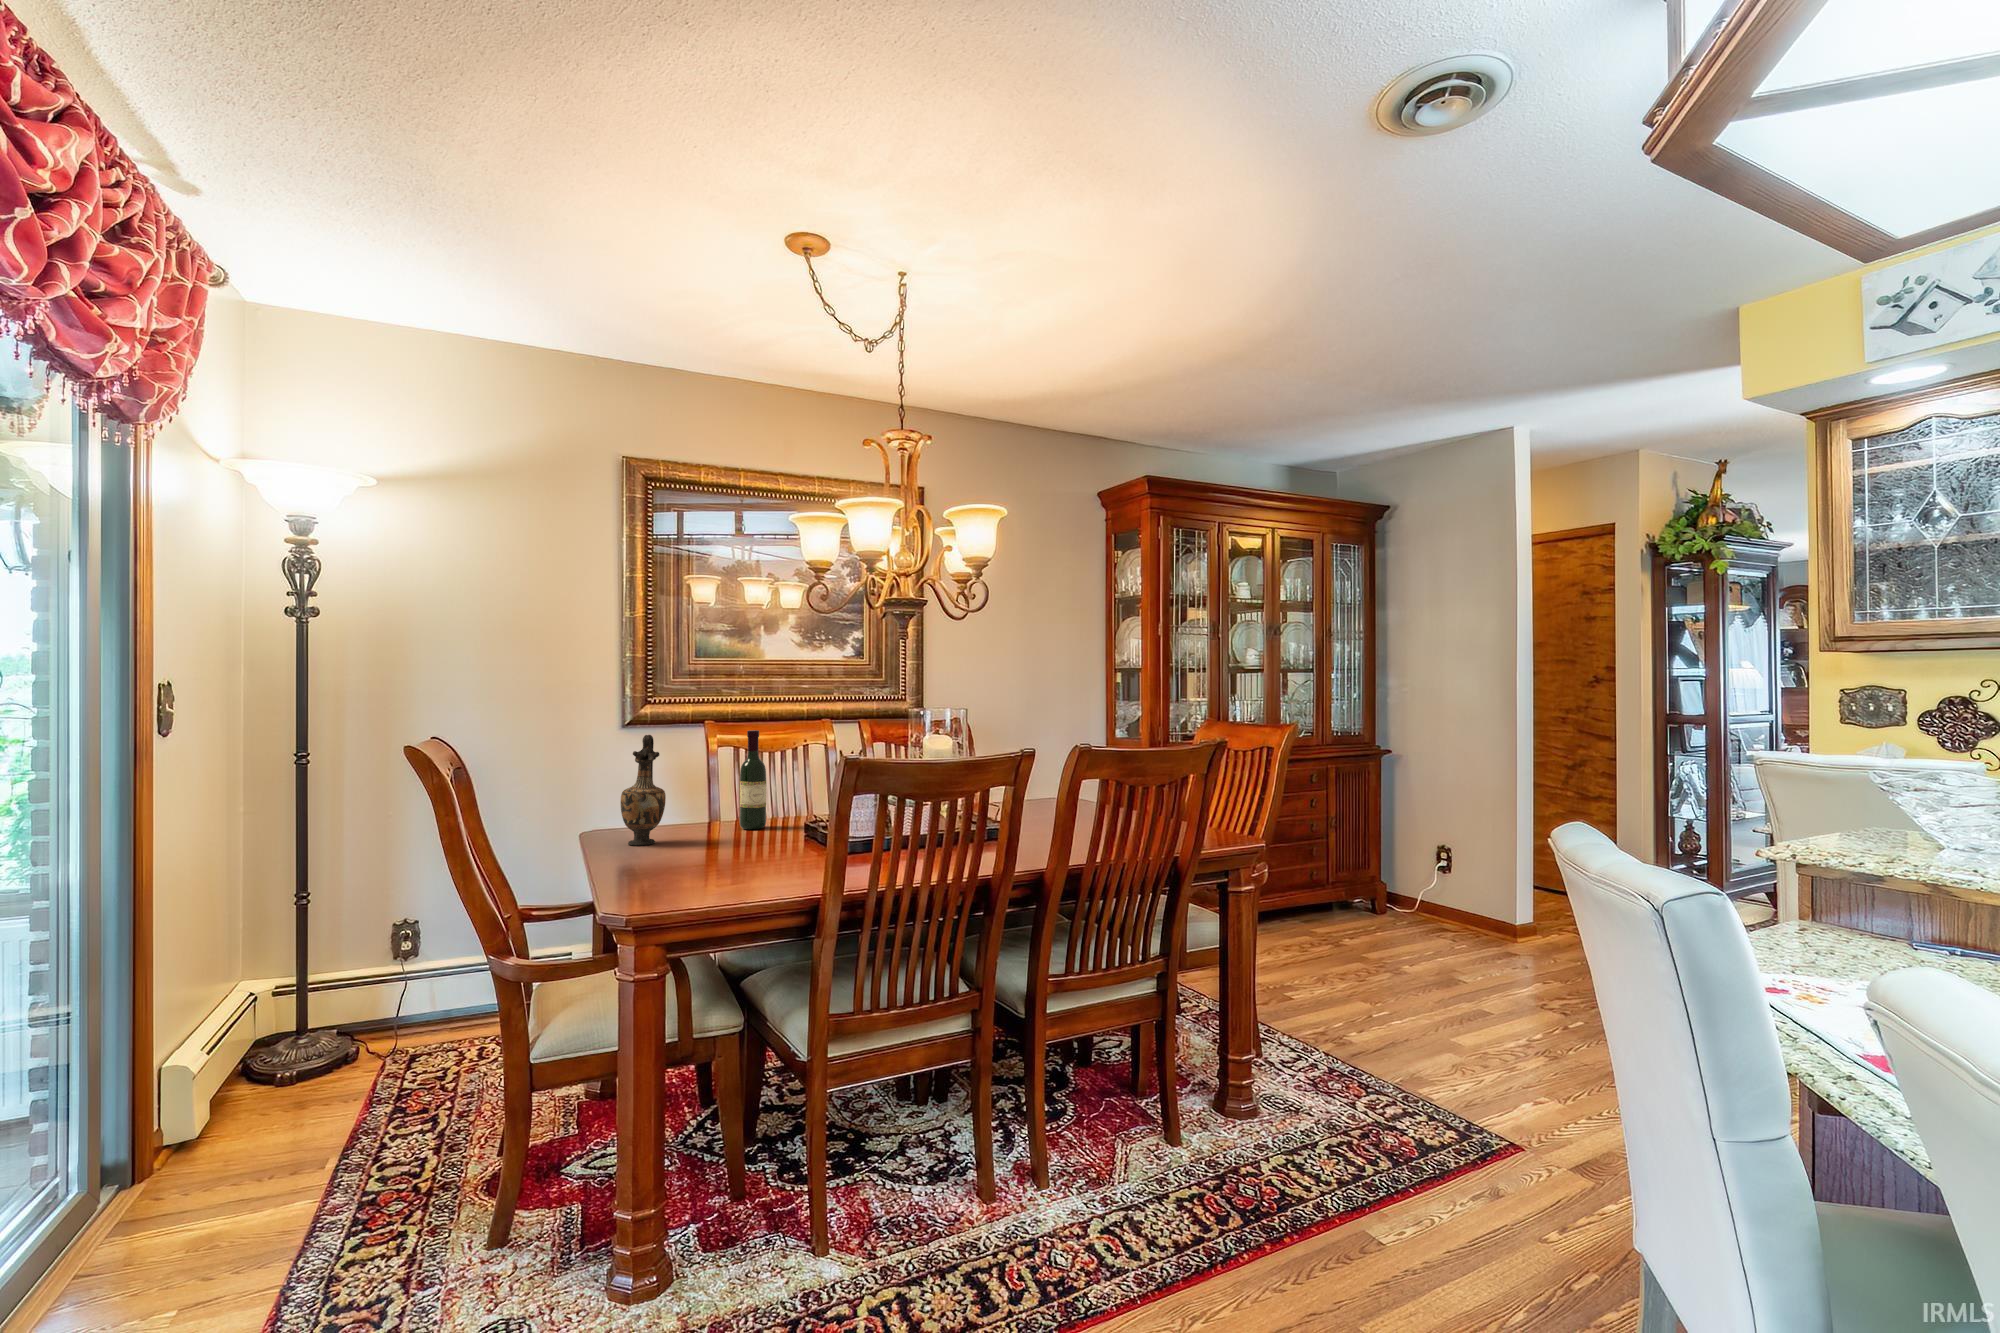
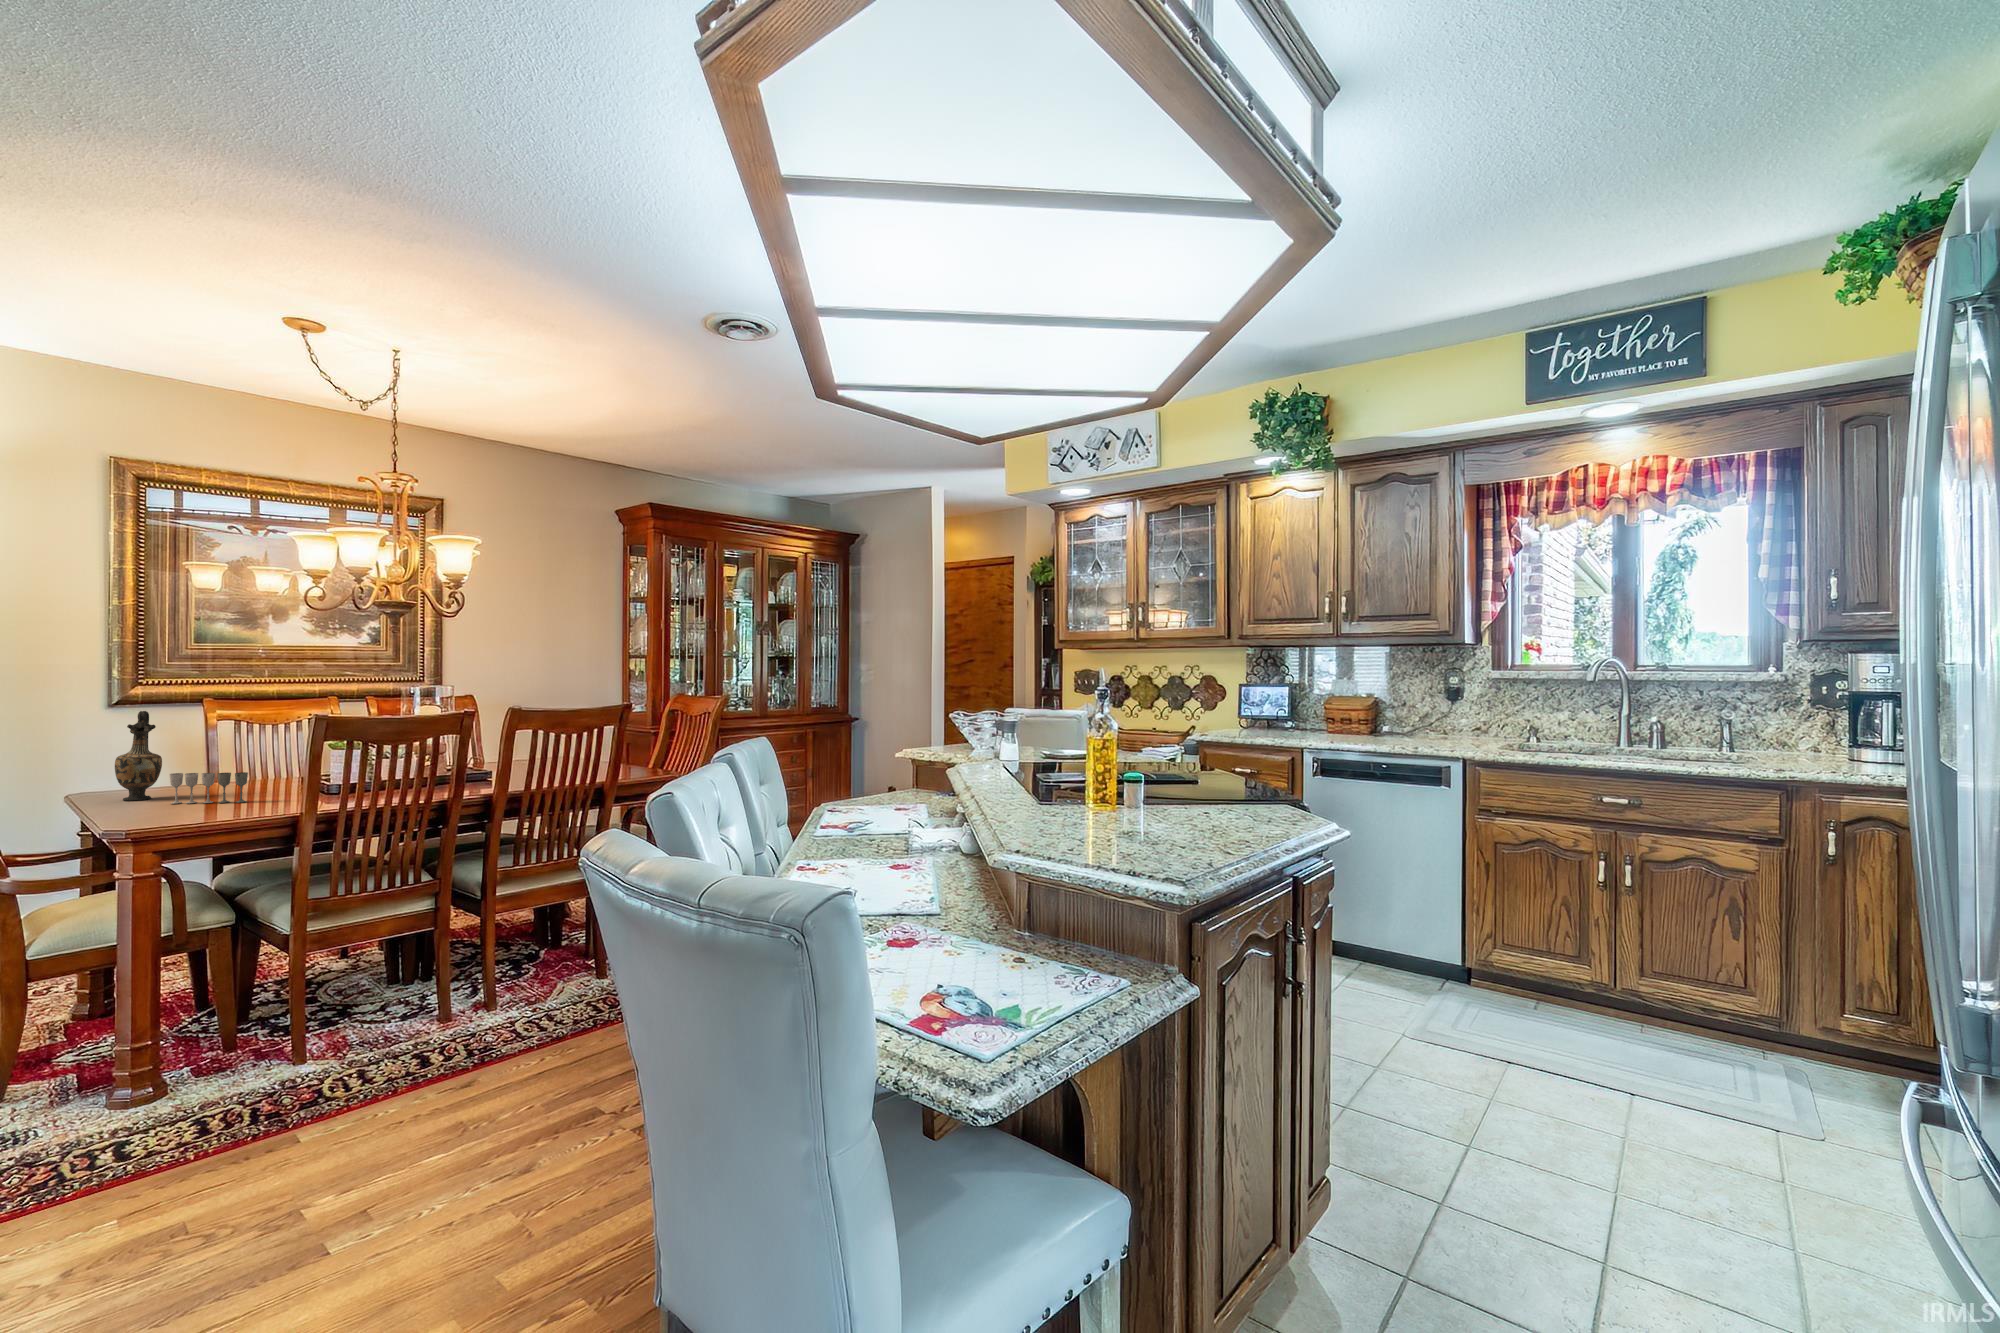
wine bottle: present [740,730,766,829] -> none [239,707,266,787]
wine glass: none [672,815,752,857] -> present [170,772,248,804]

